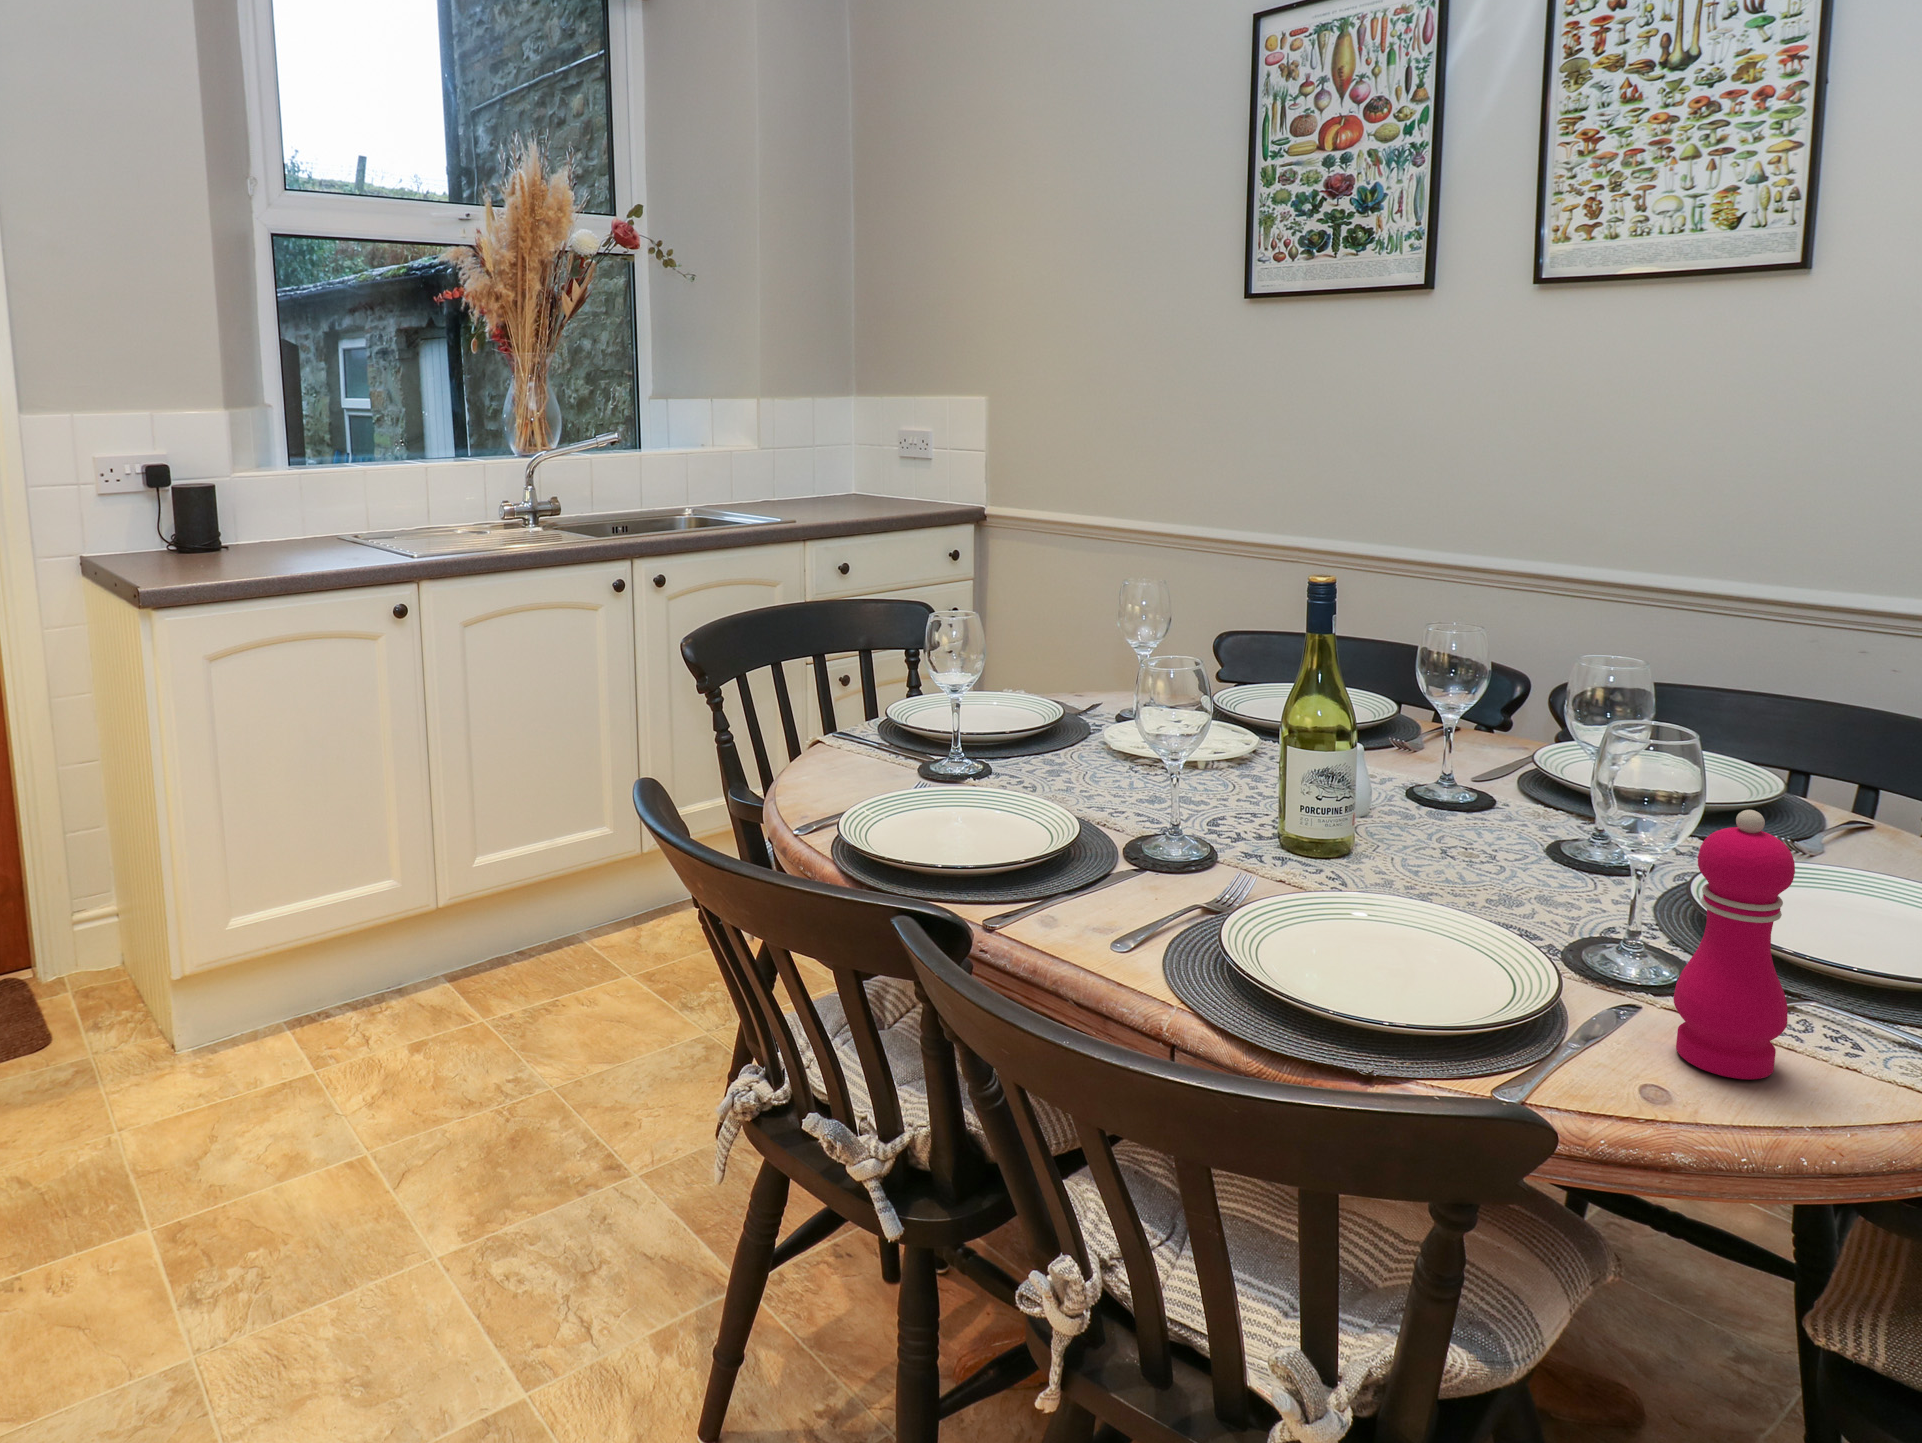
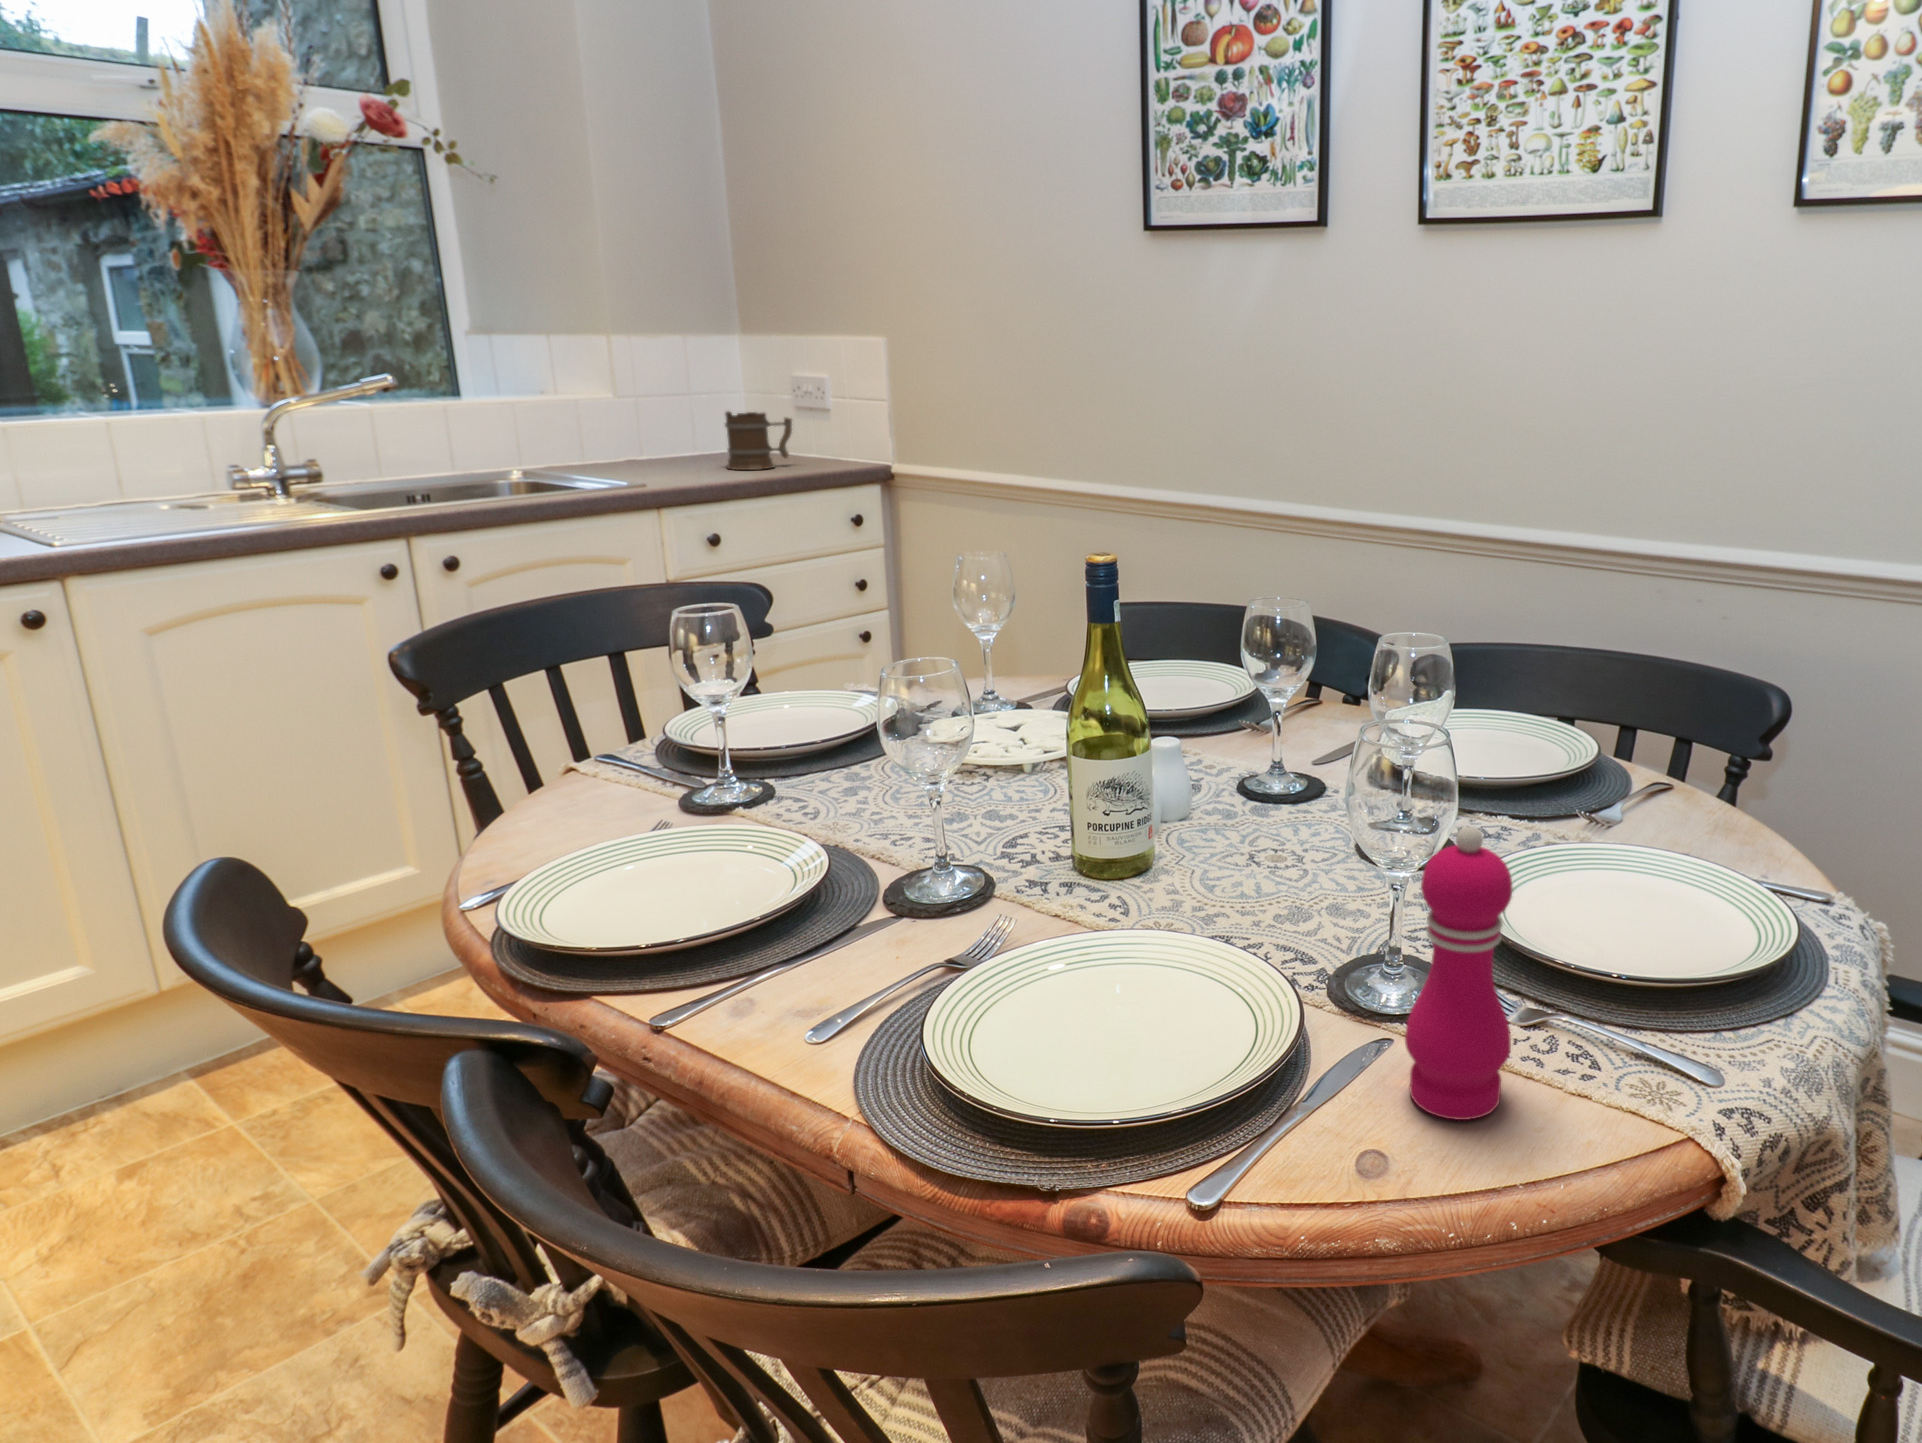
mug: none [843,460,900,509] -> present [725,411,792,470]

